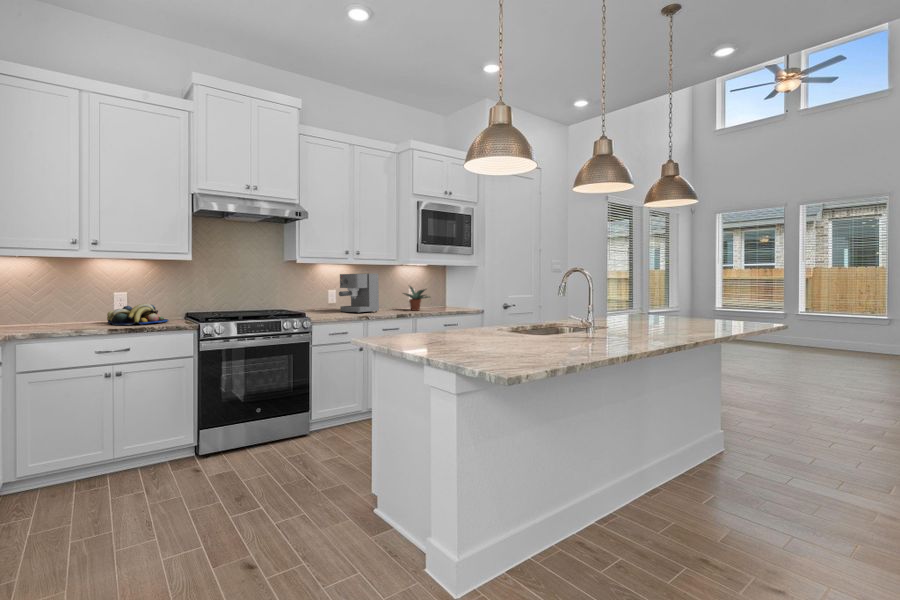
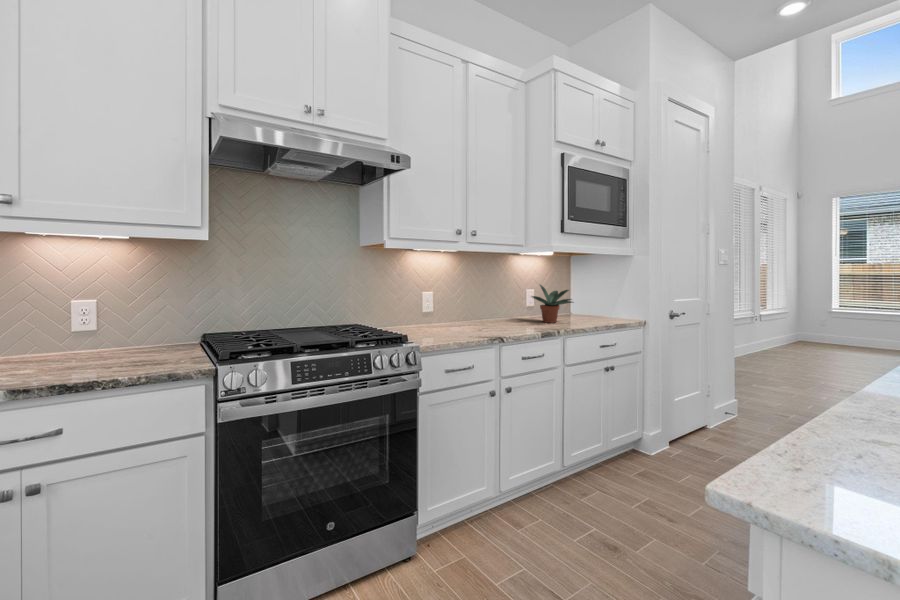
coffee maker: present [339,273,379,313] -> none [444,266,504,330]
fruit bowl: present [107,304,168,325] -> none [43,322,167,371]

